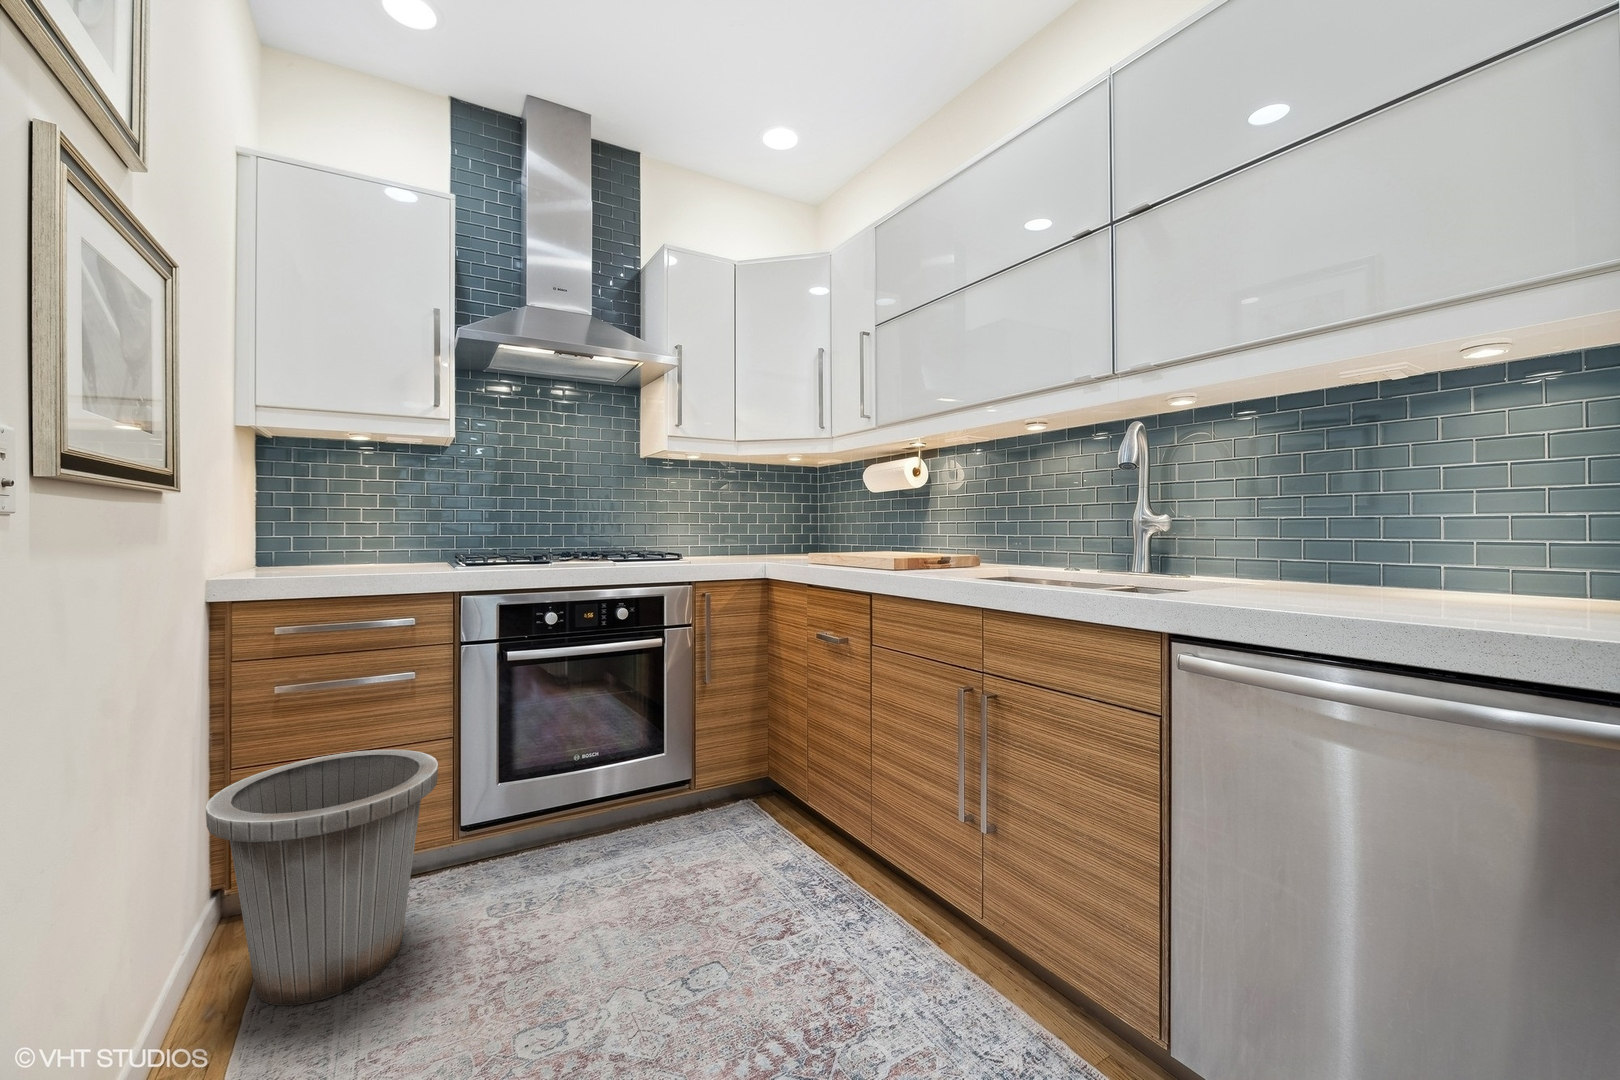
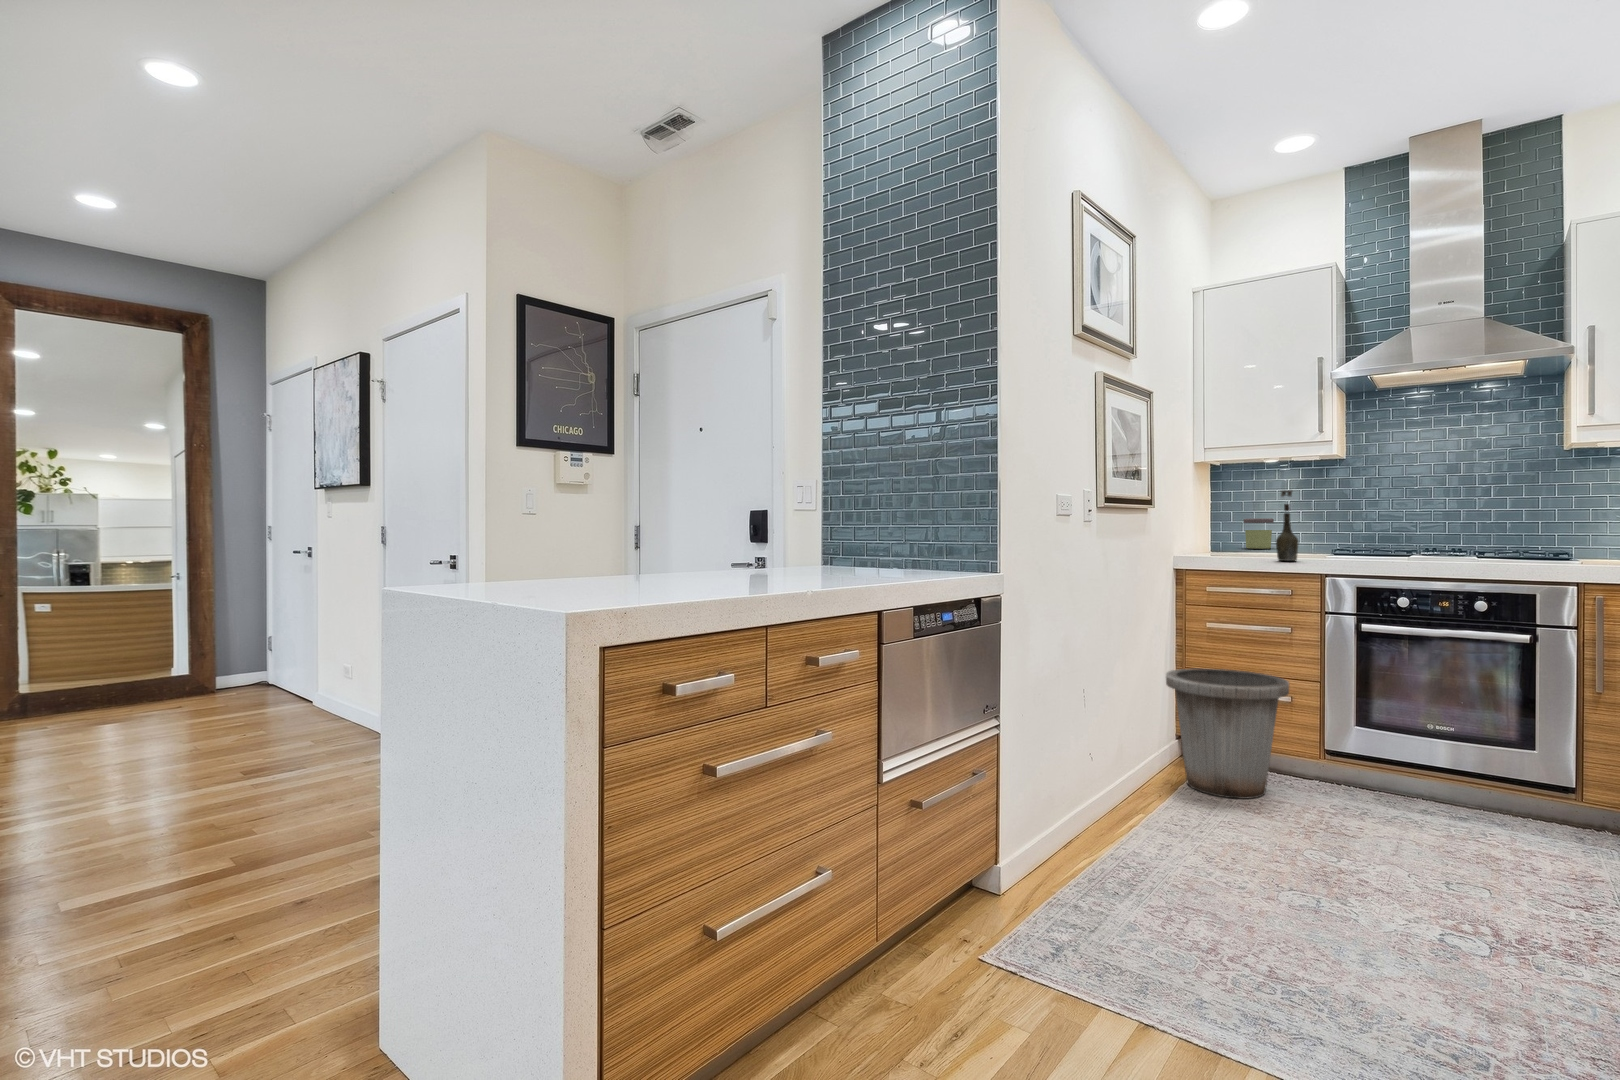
bottle: none [395,477,428,579] -> present [1276,490,1298,561]
jar: none [309,516,356,558] -> present [1244,518,1274,549]

